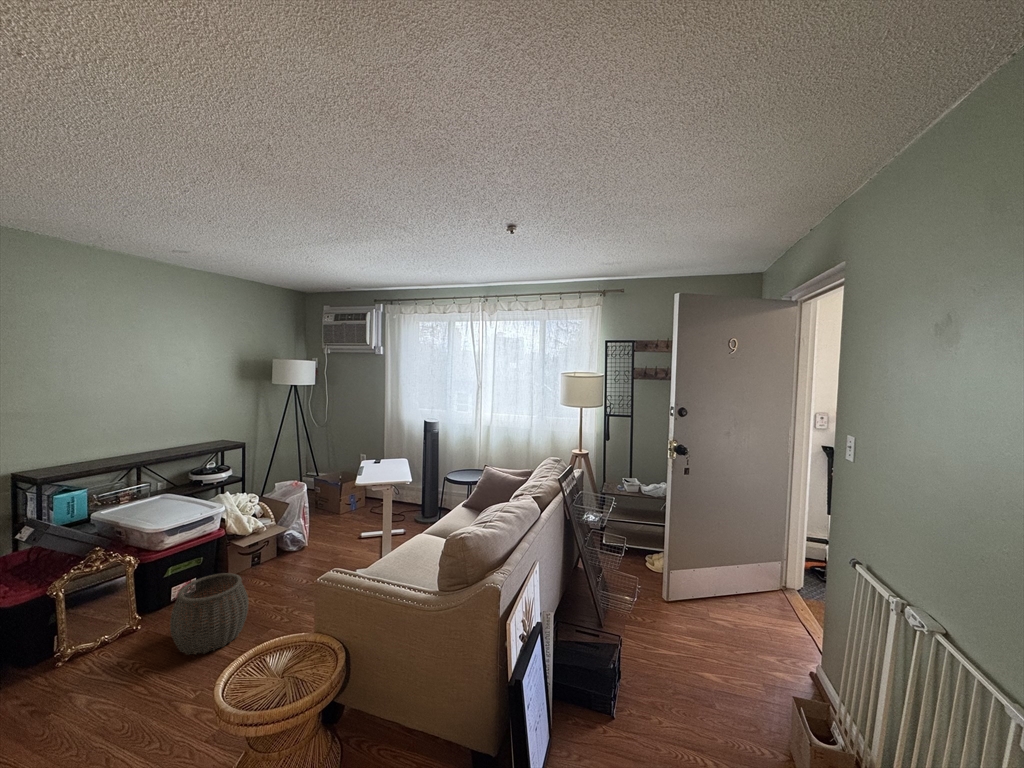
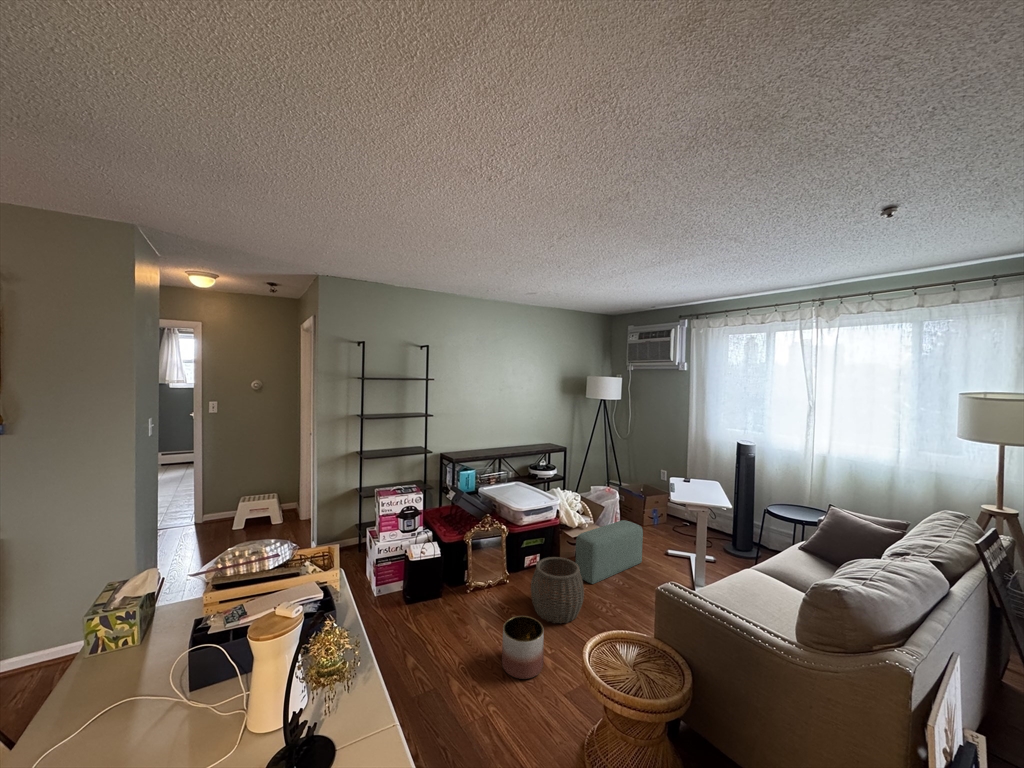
pouf: none [246,514,332,592] -> present [576,520,643,584]
planter: none [107,658,177,742] -> present [502,616,544,679]

